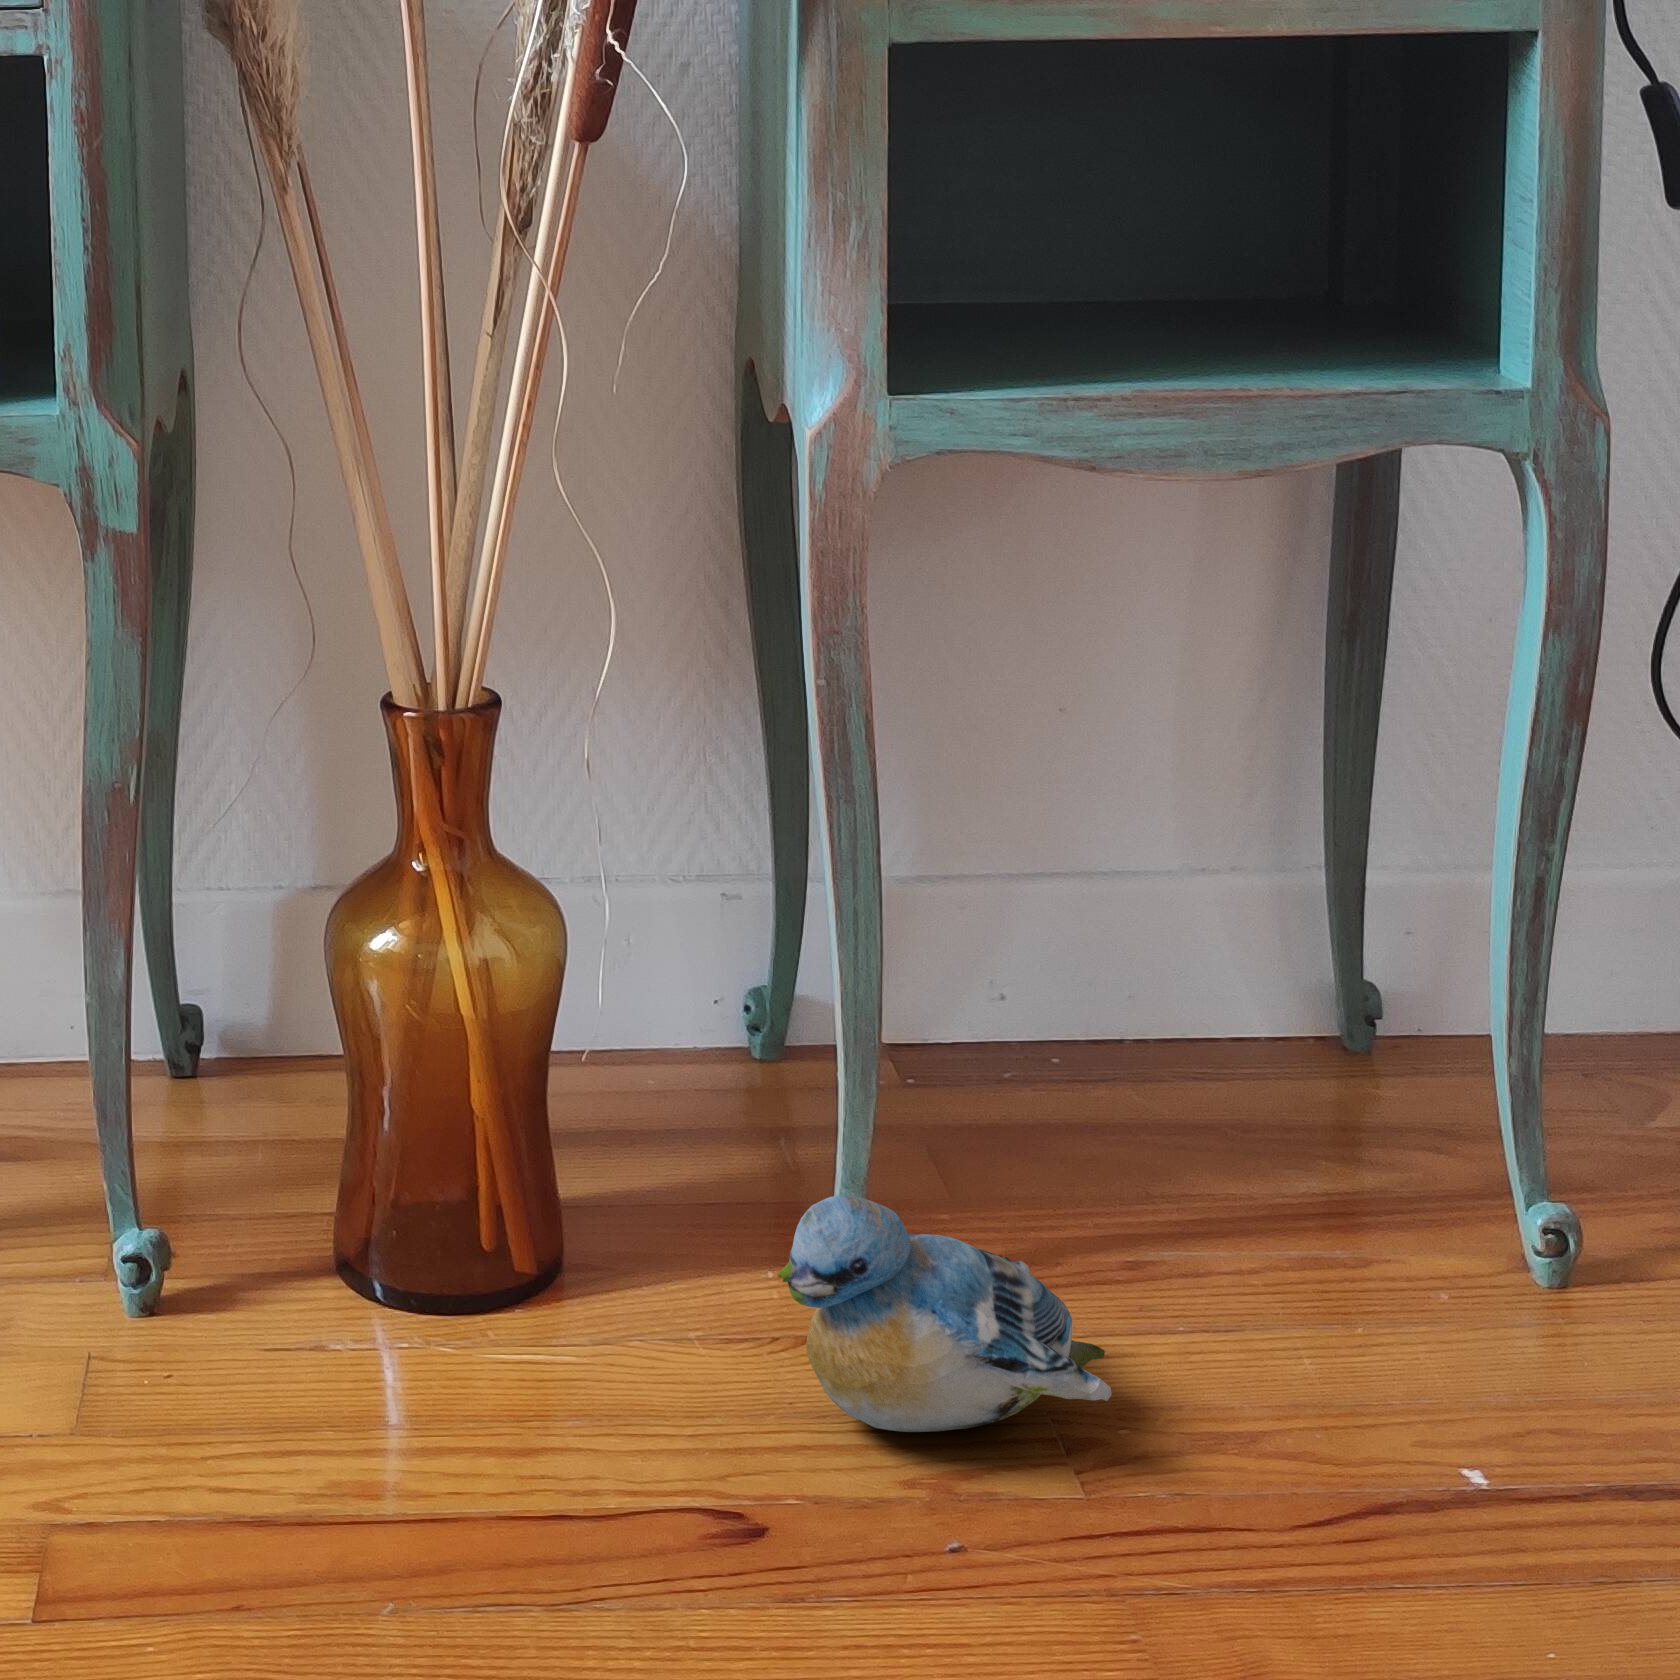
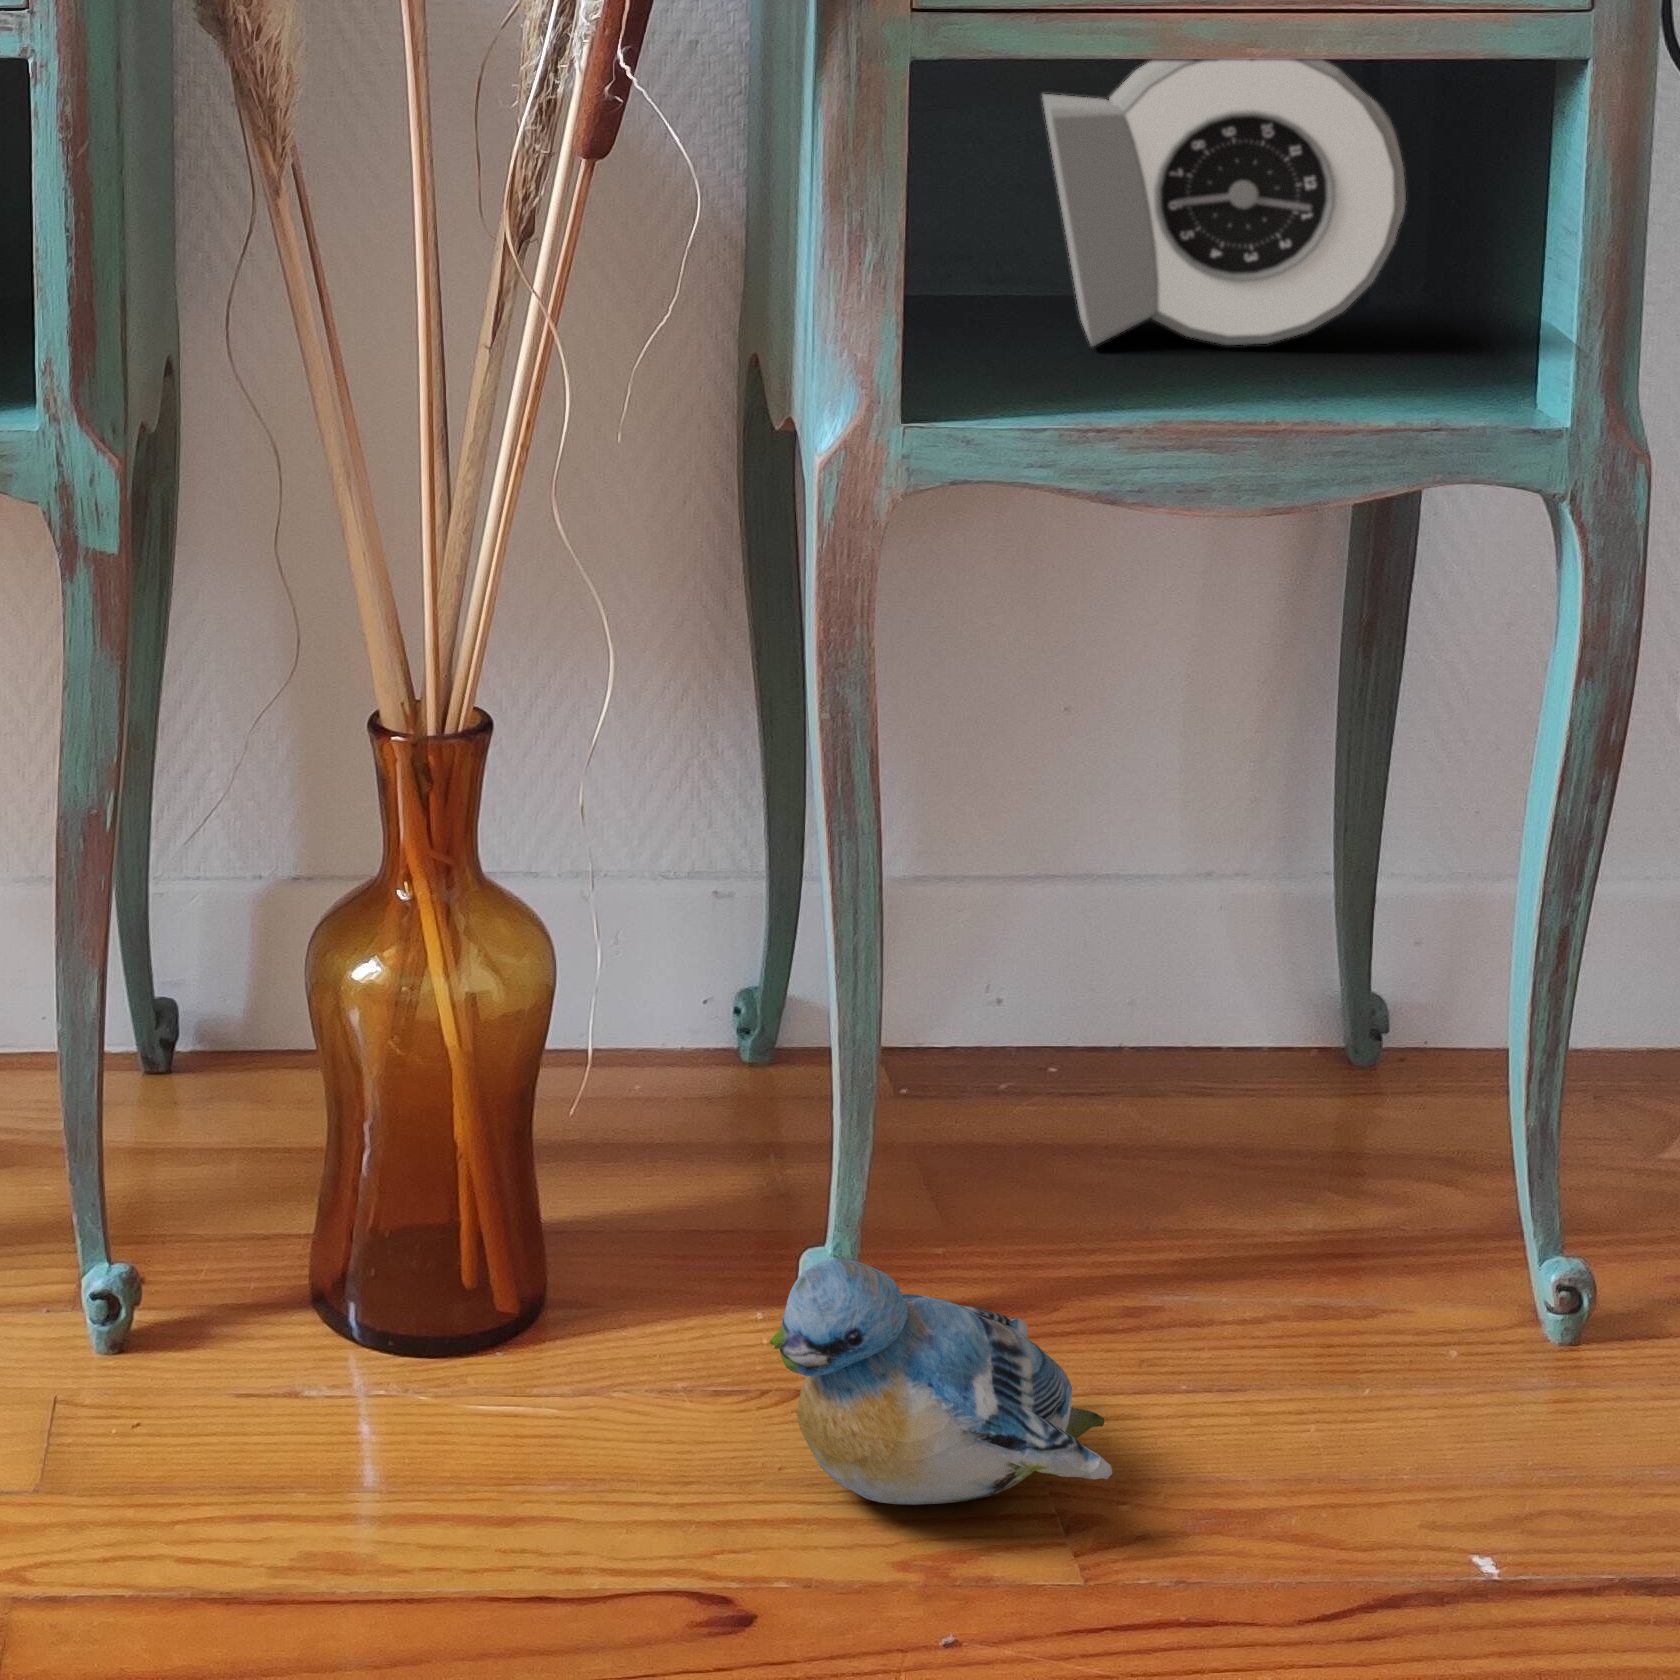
alarm clock: none [1020,31,1372,333] -> present [1042,60,1406,346]

